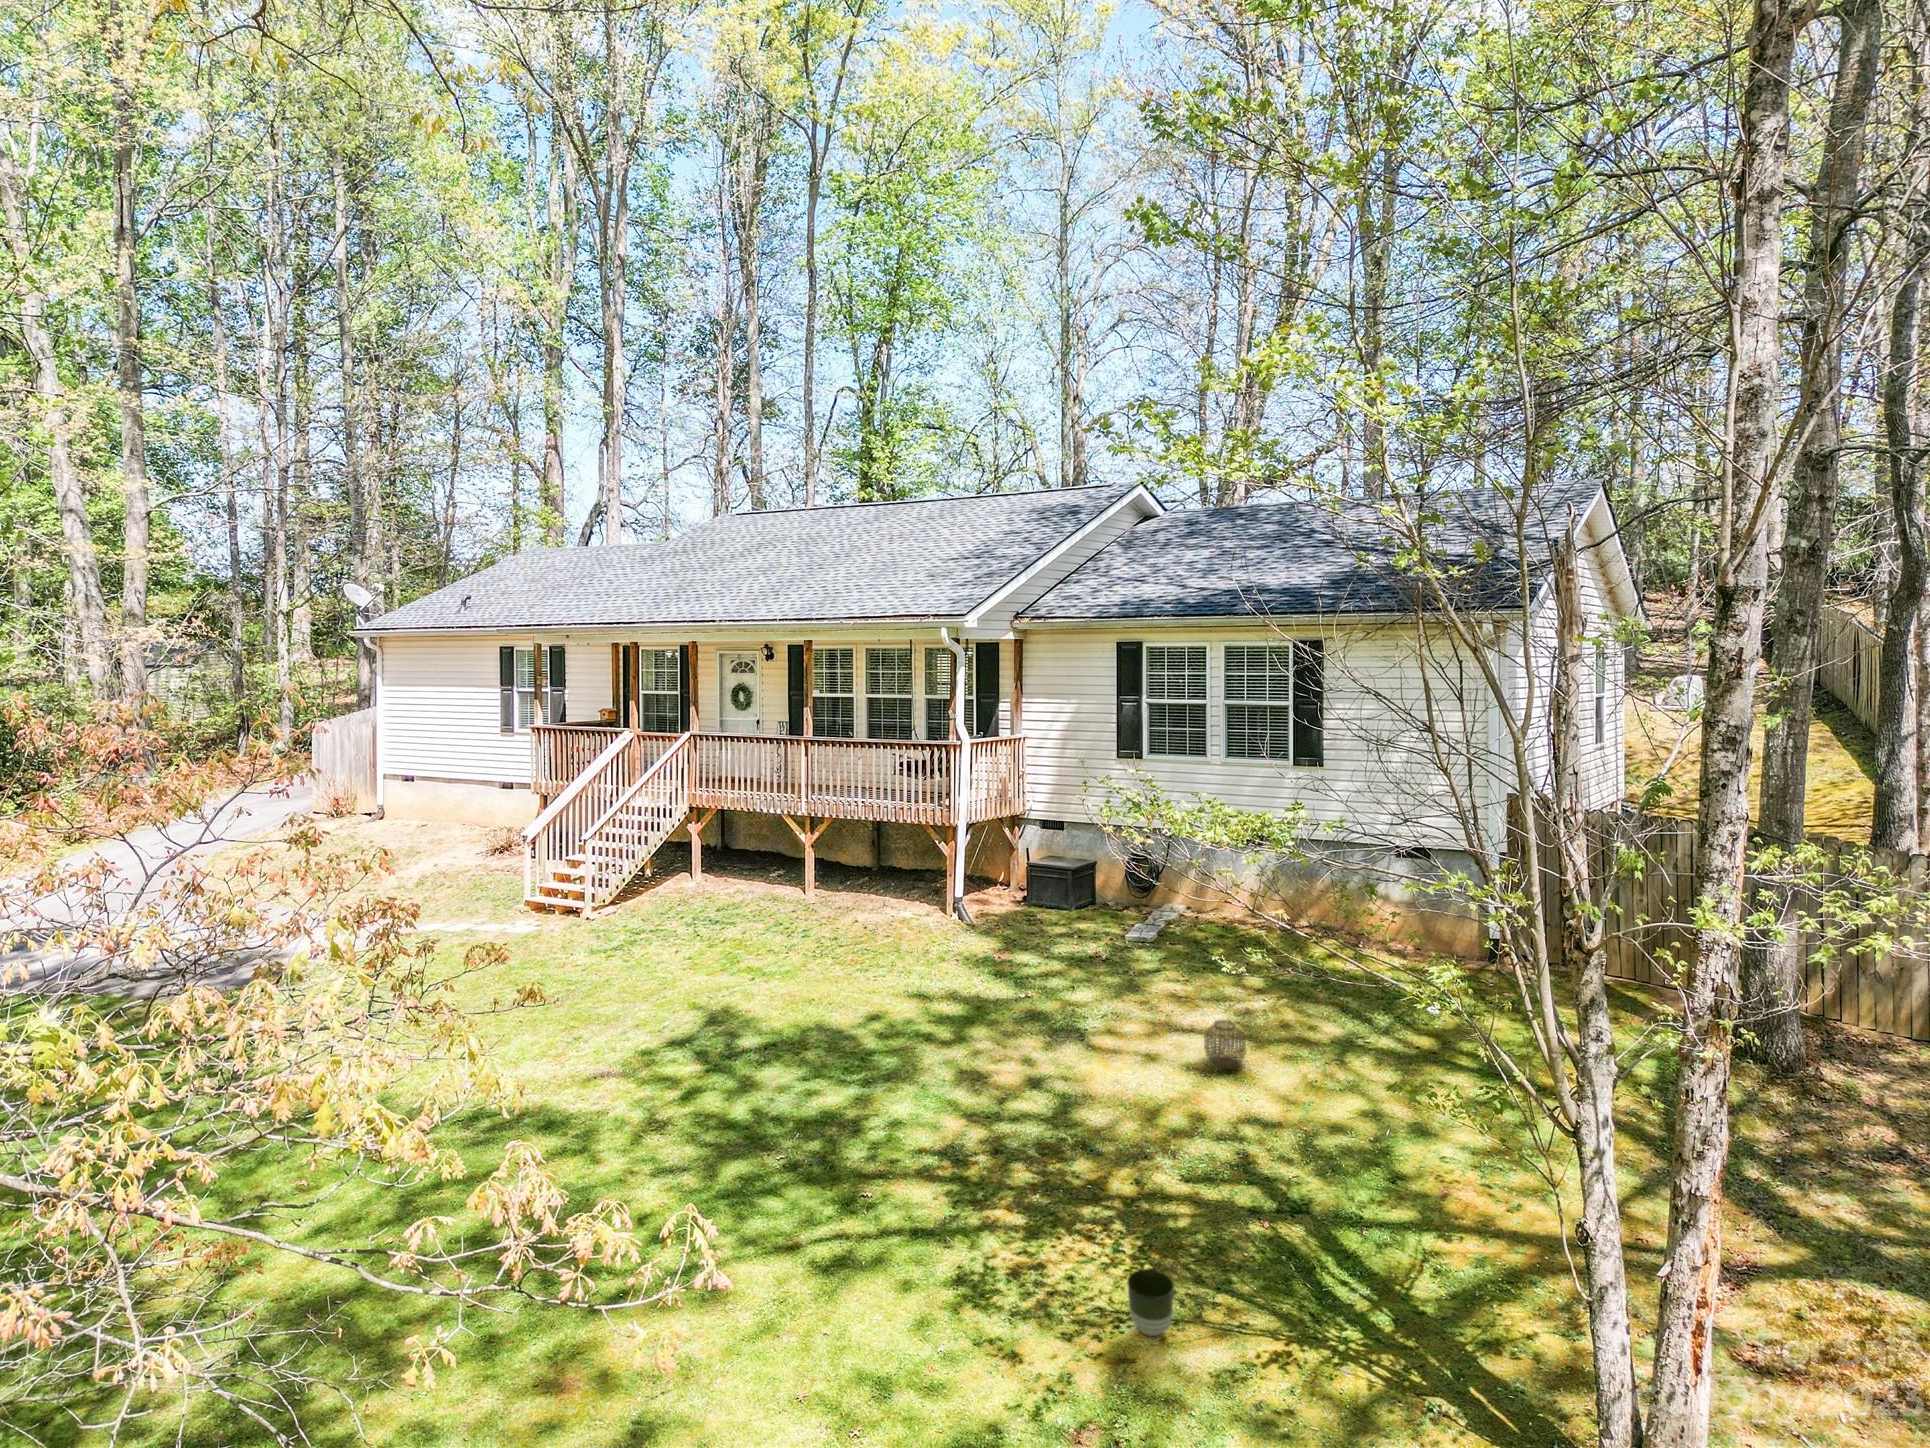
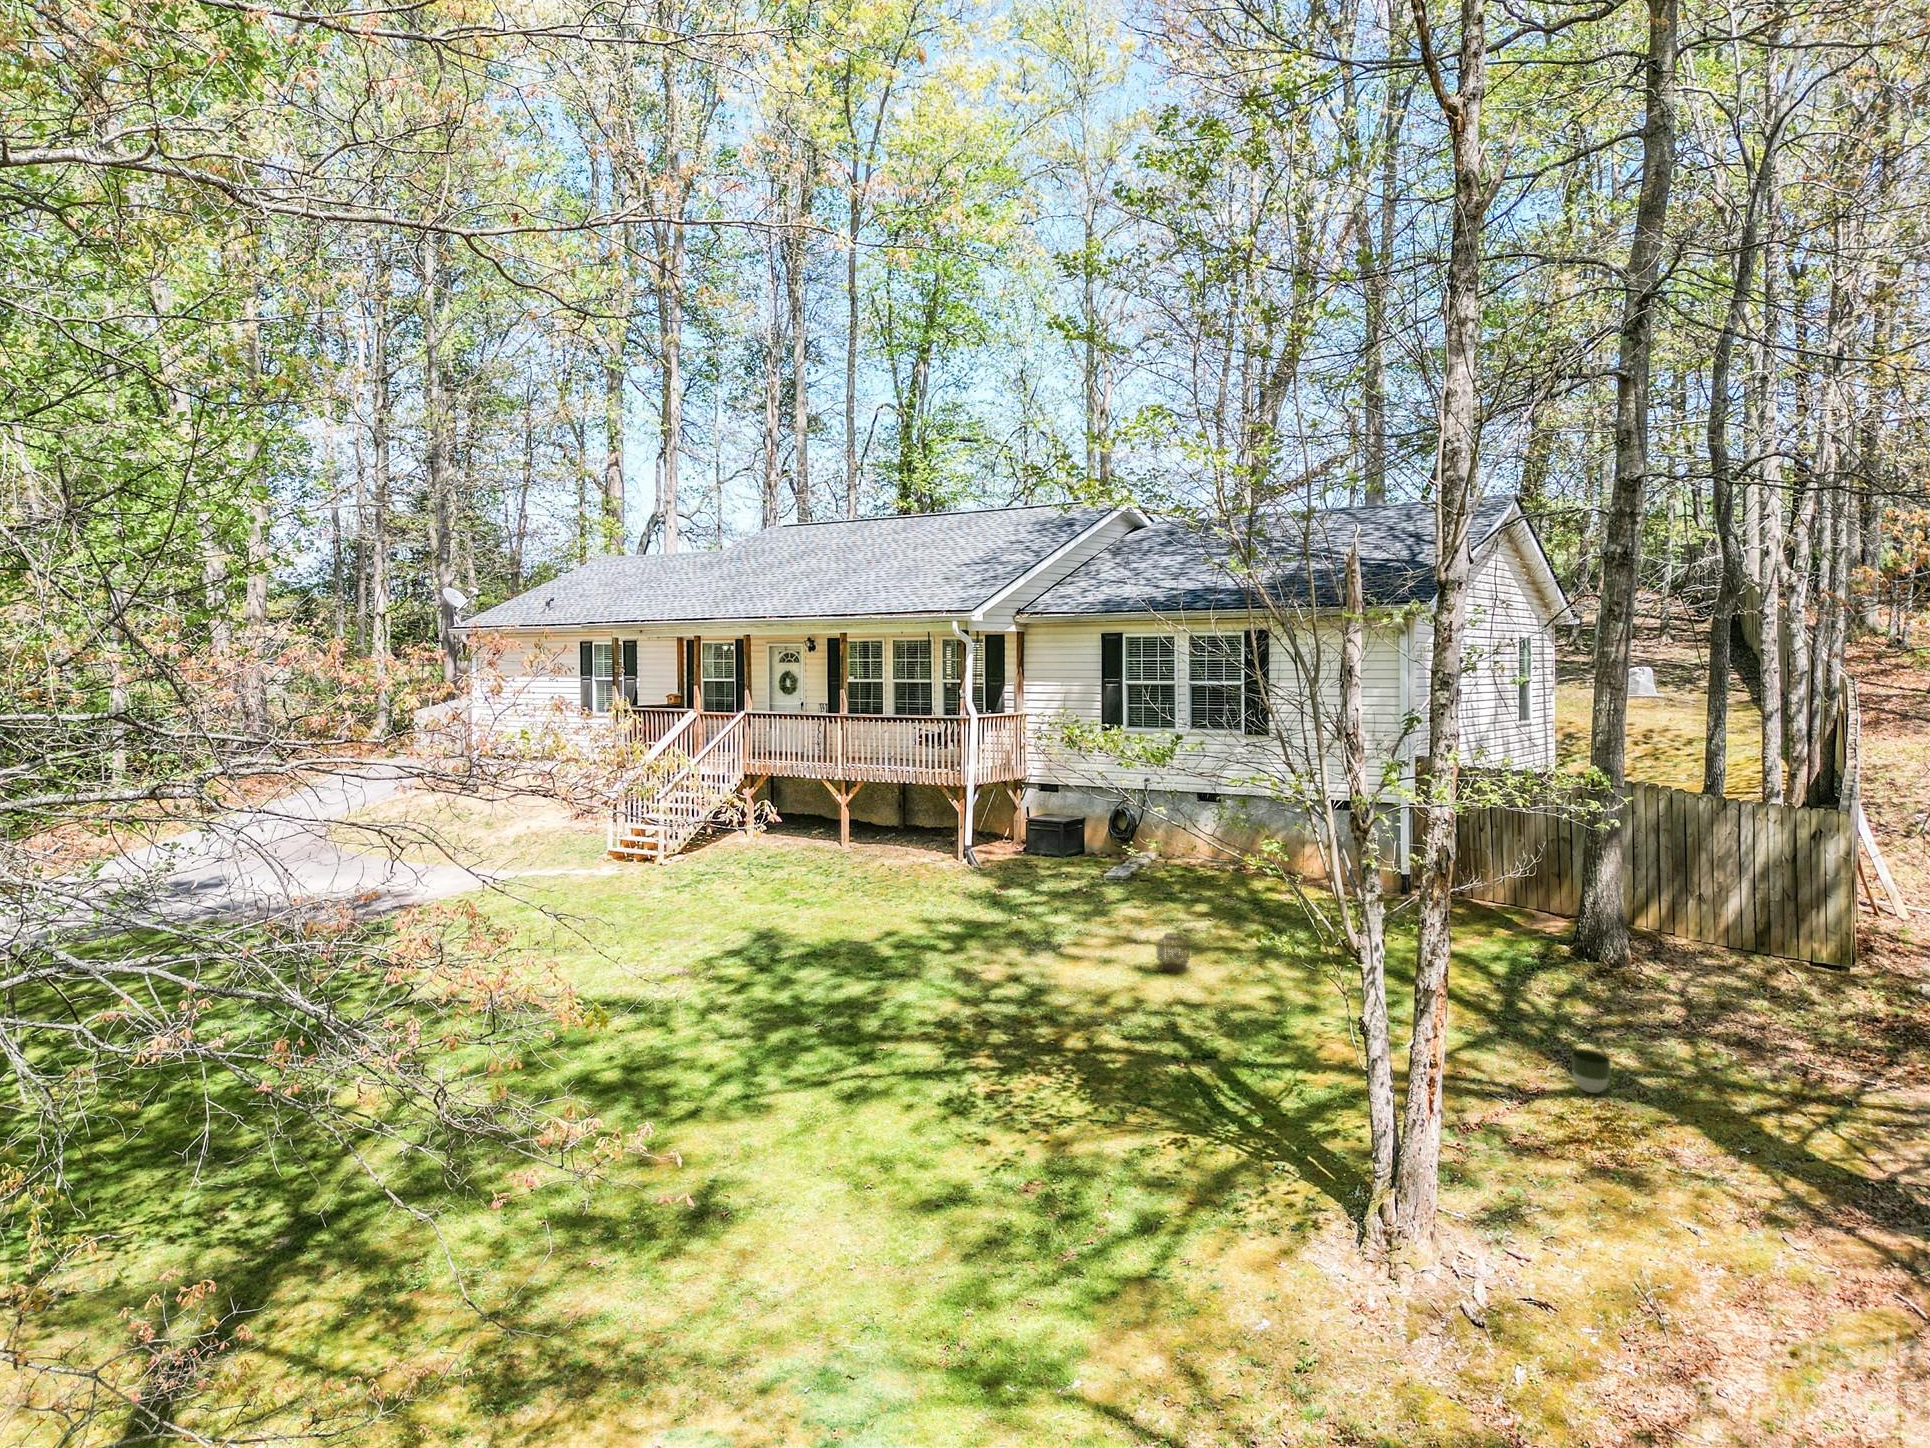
planter: present [1127,1269,1174,1336] -> present [1572,1050,1610,1093]

